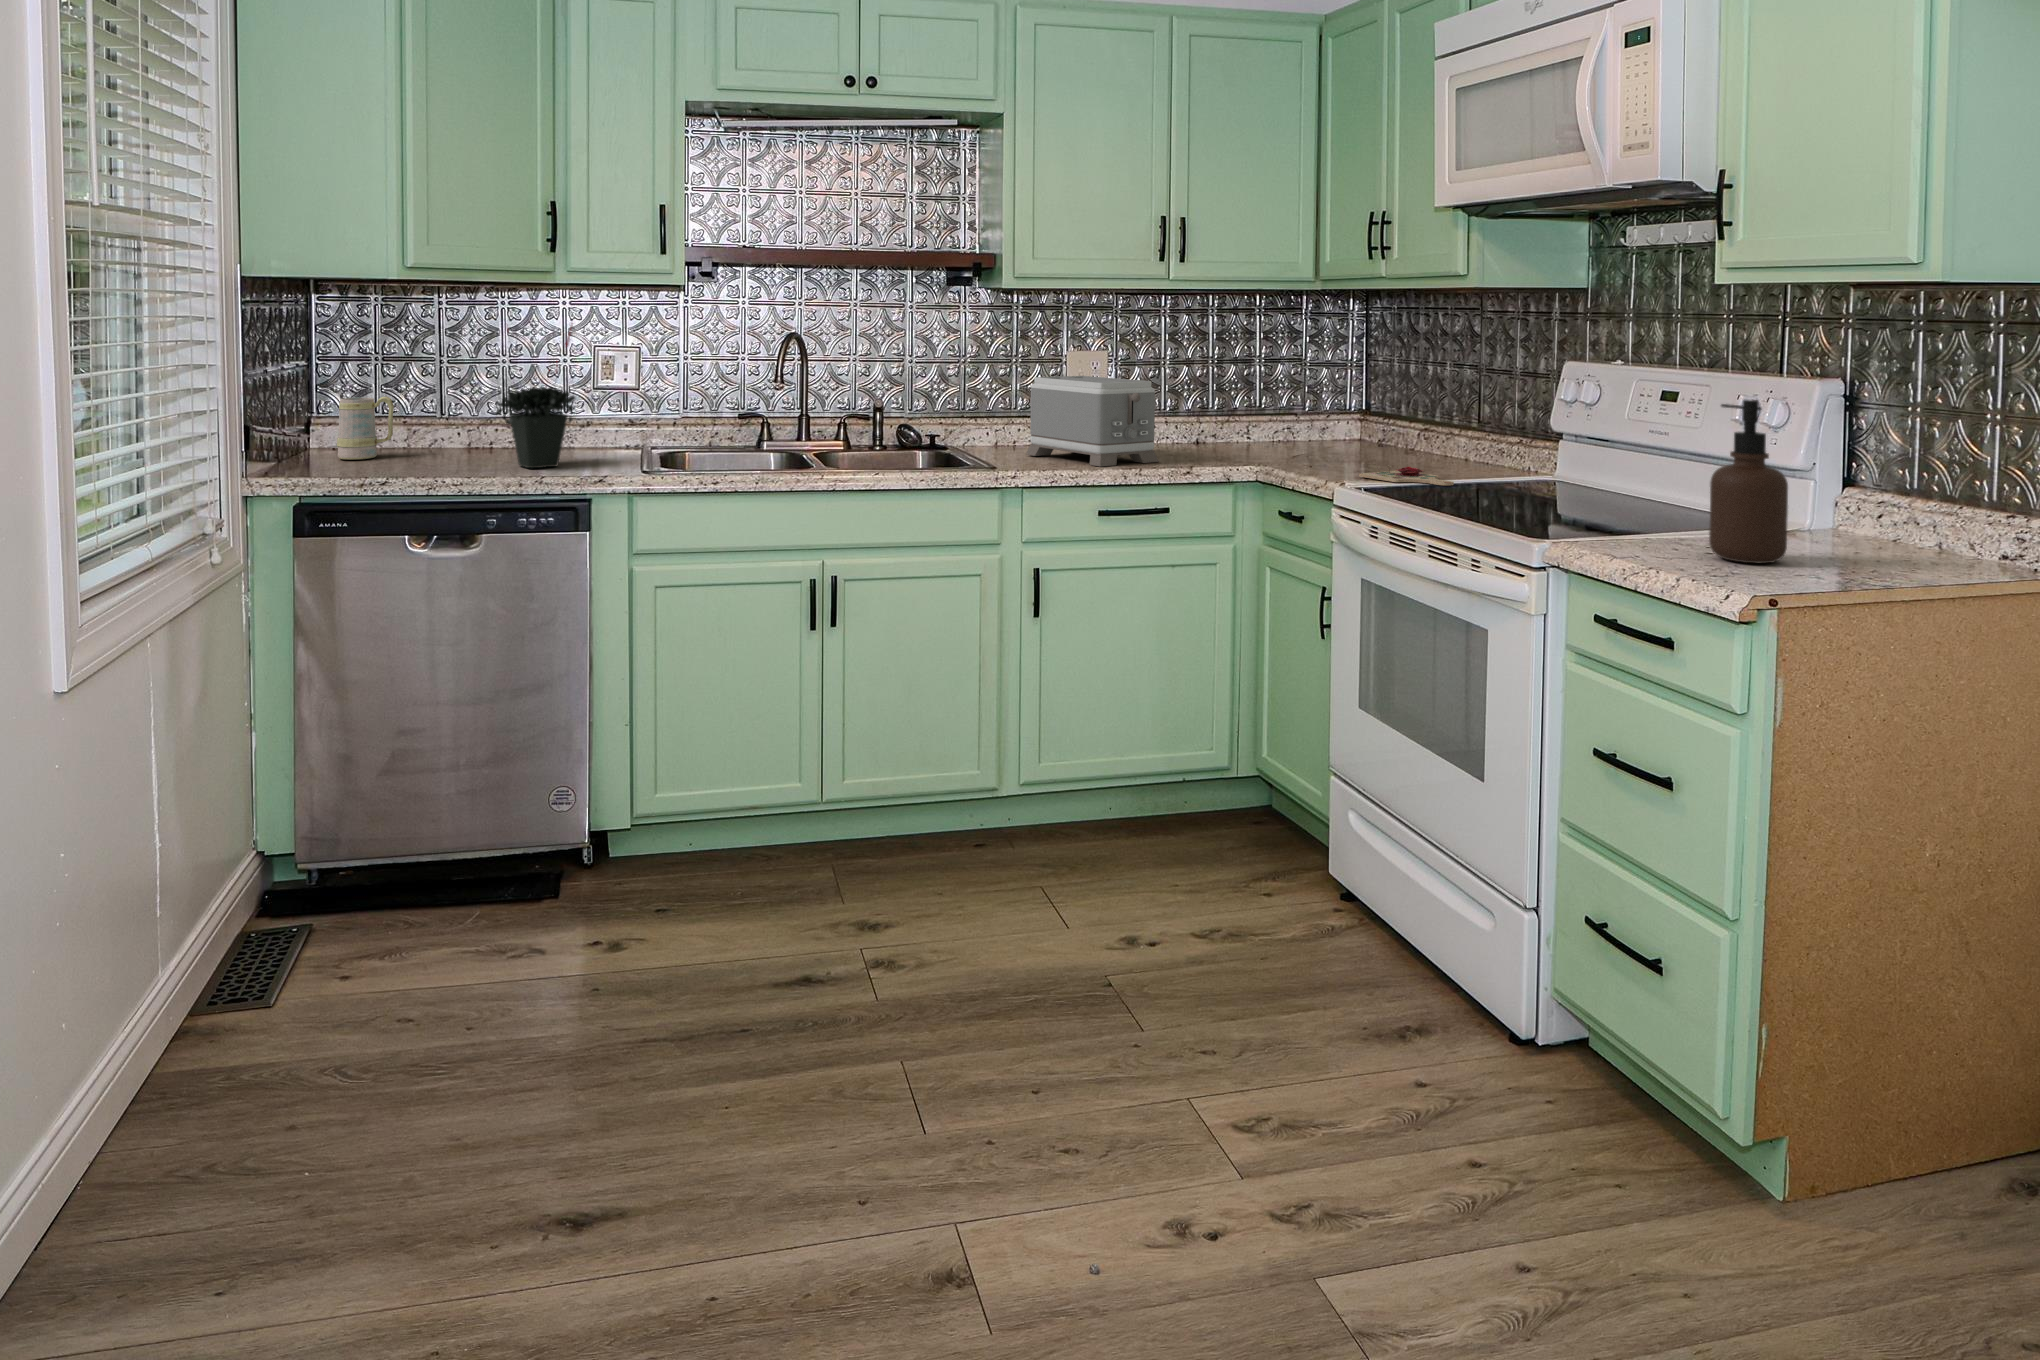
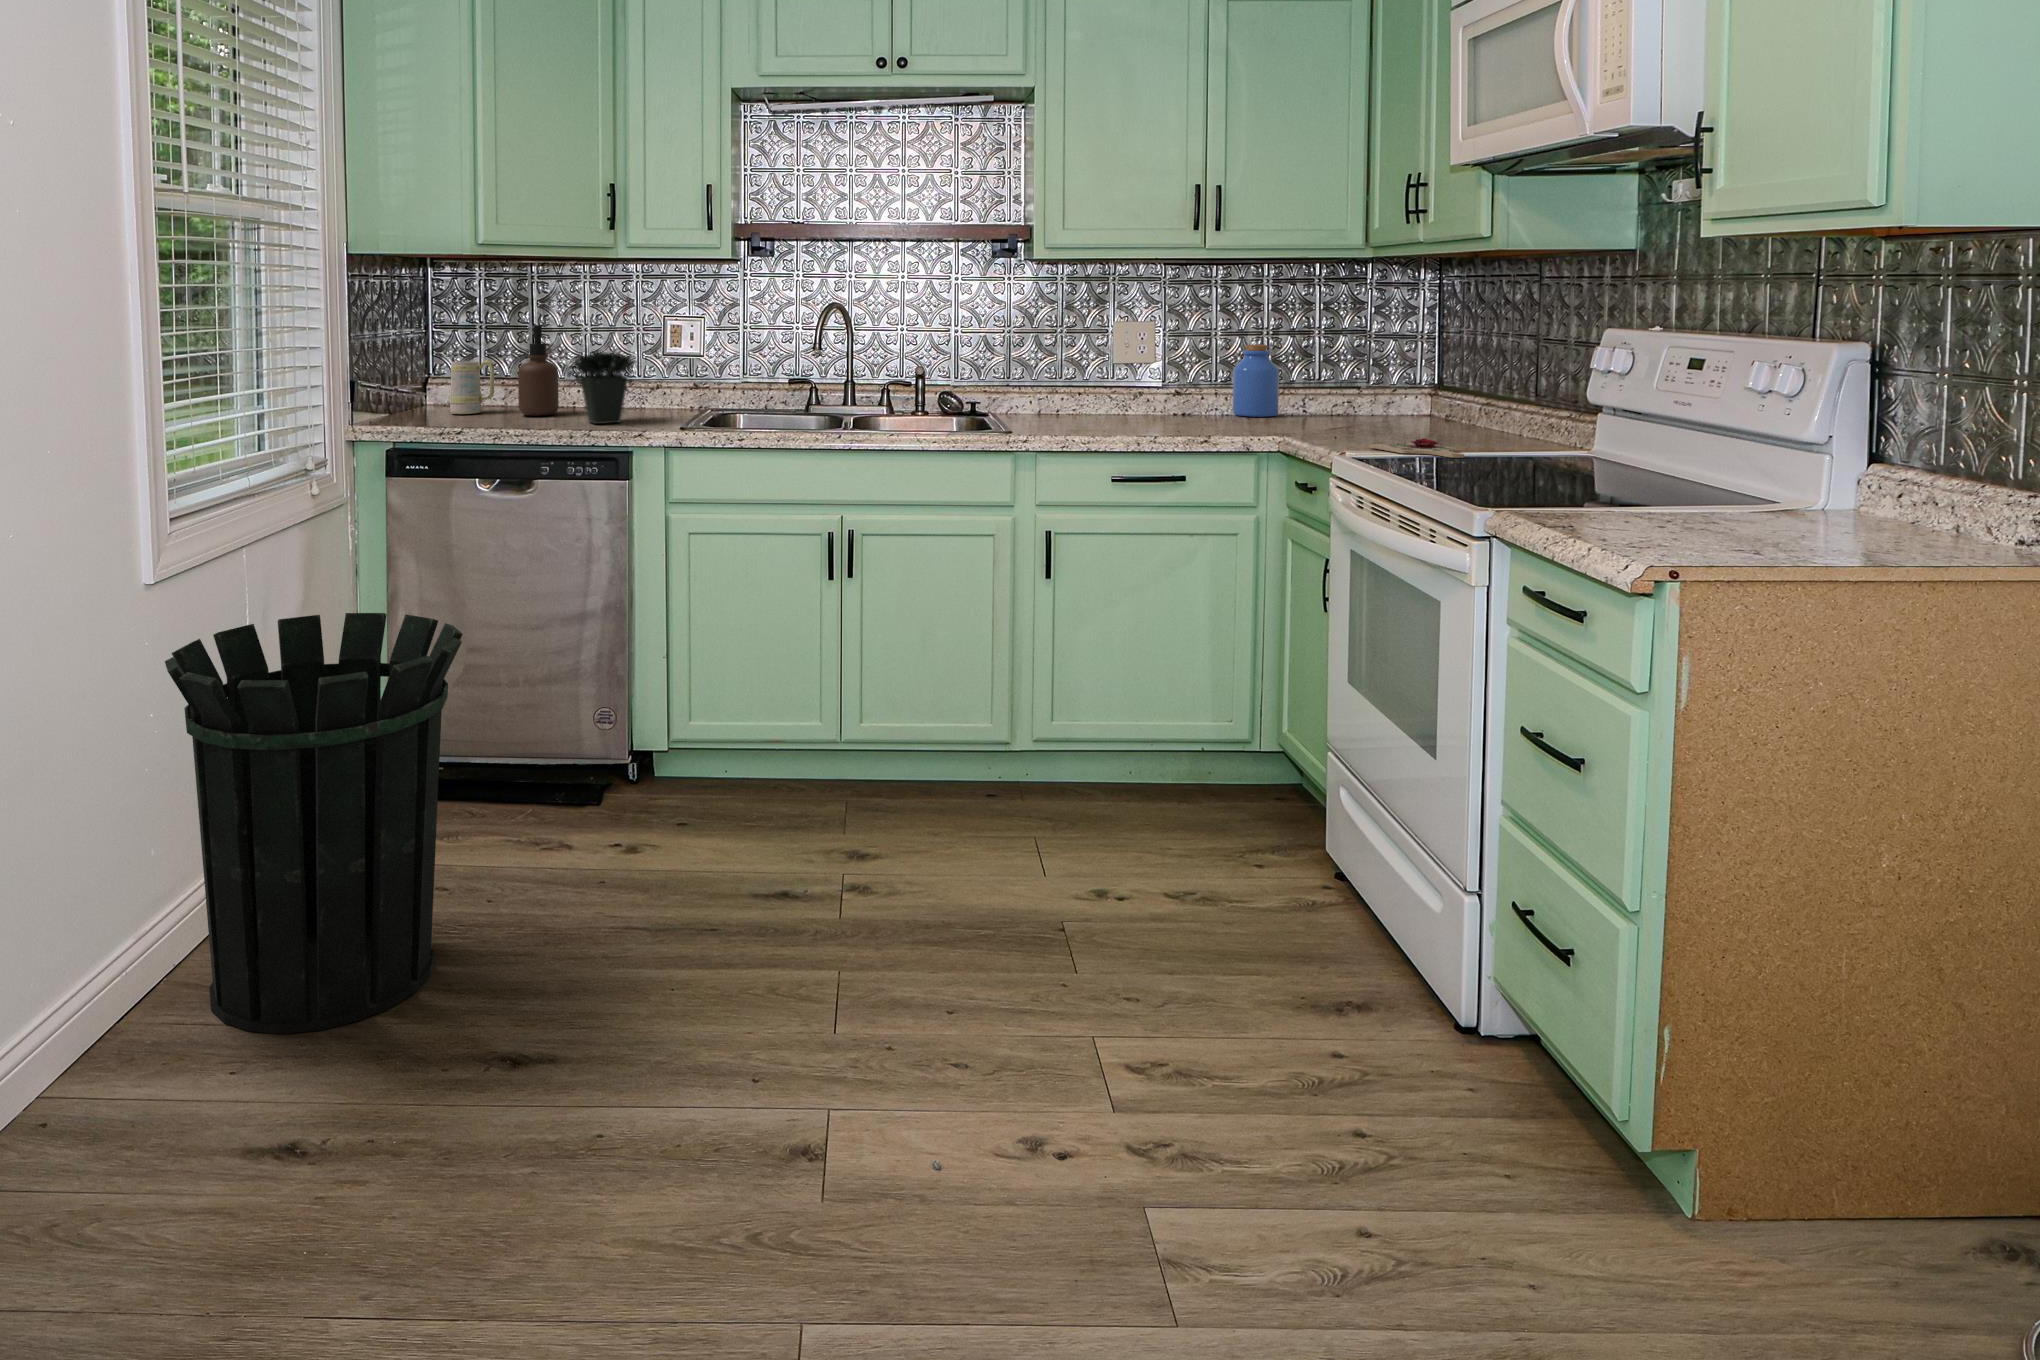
jar: none [1188,374,1232,445] -> present [1233,344,1279,417]
toaster: present [1026,376,1159,467] -> none [1054,345,1179,433]
soap dispenser: present [1709,400,1788,563] -> present [518,325,559,416]
waste bin: none [87,709,469,1245] -> present [165,613,463,1034]

